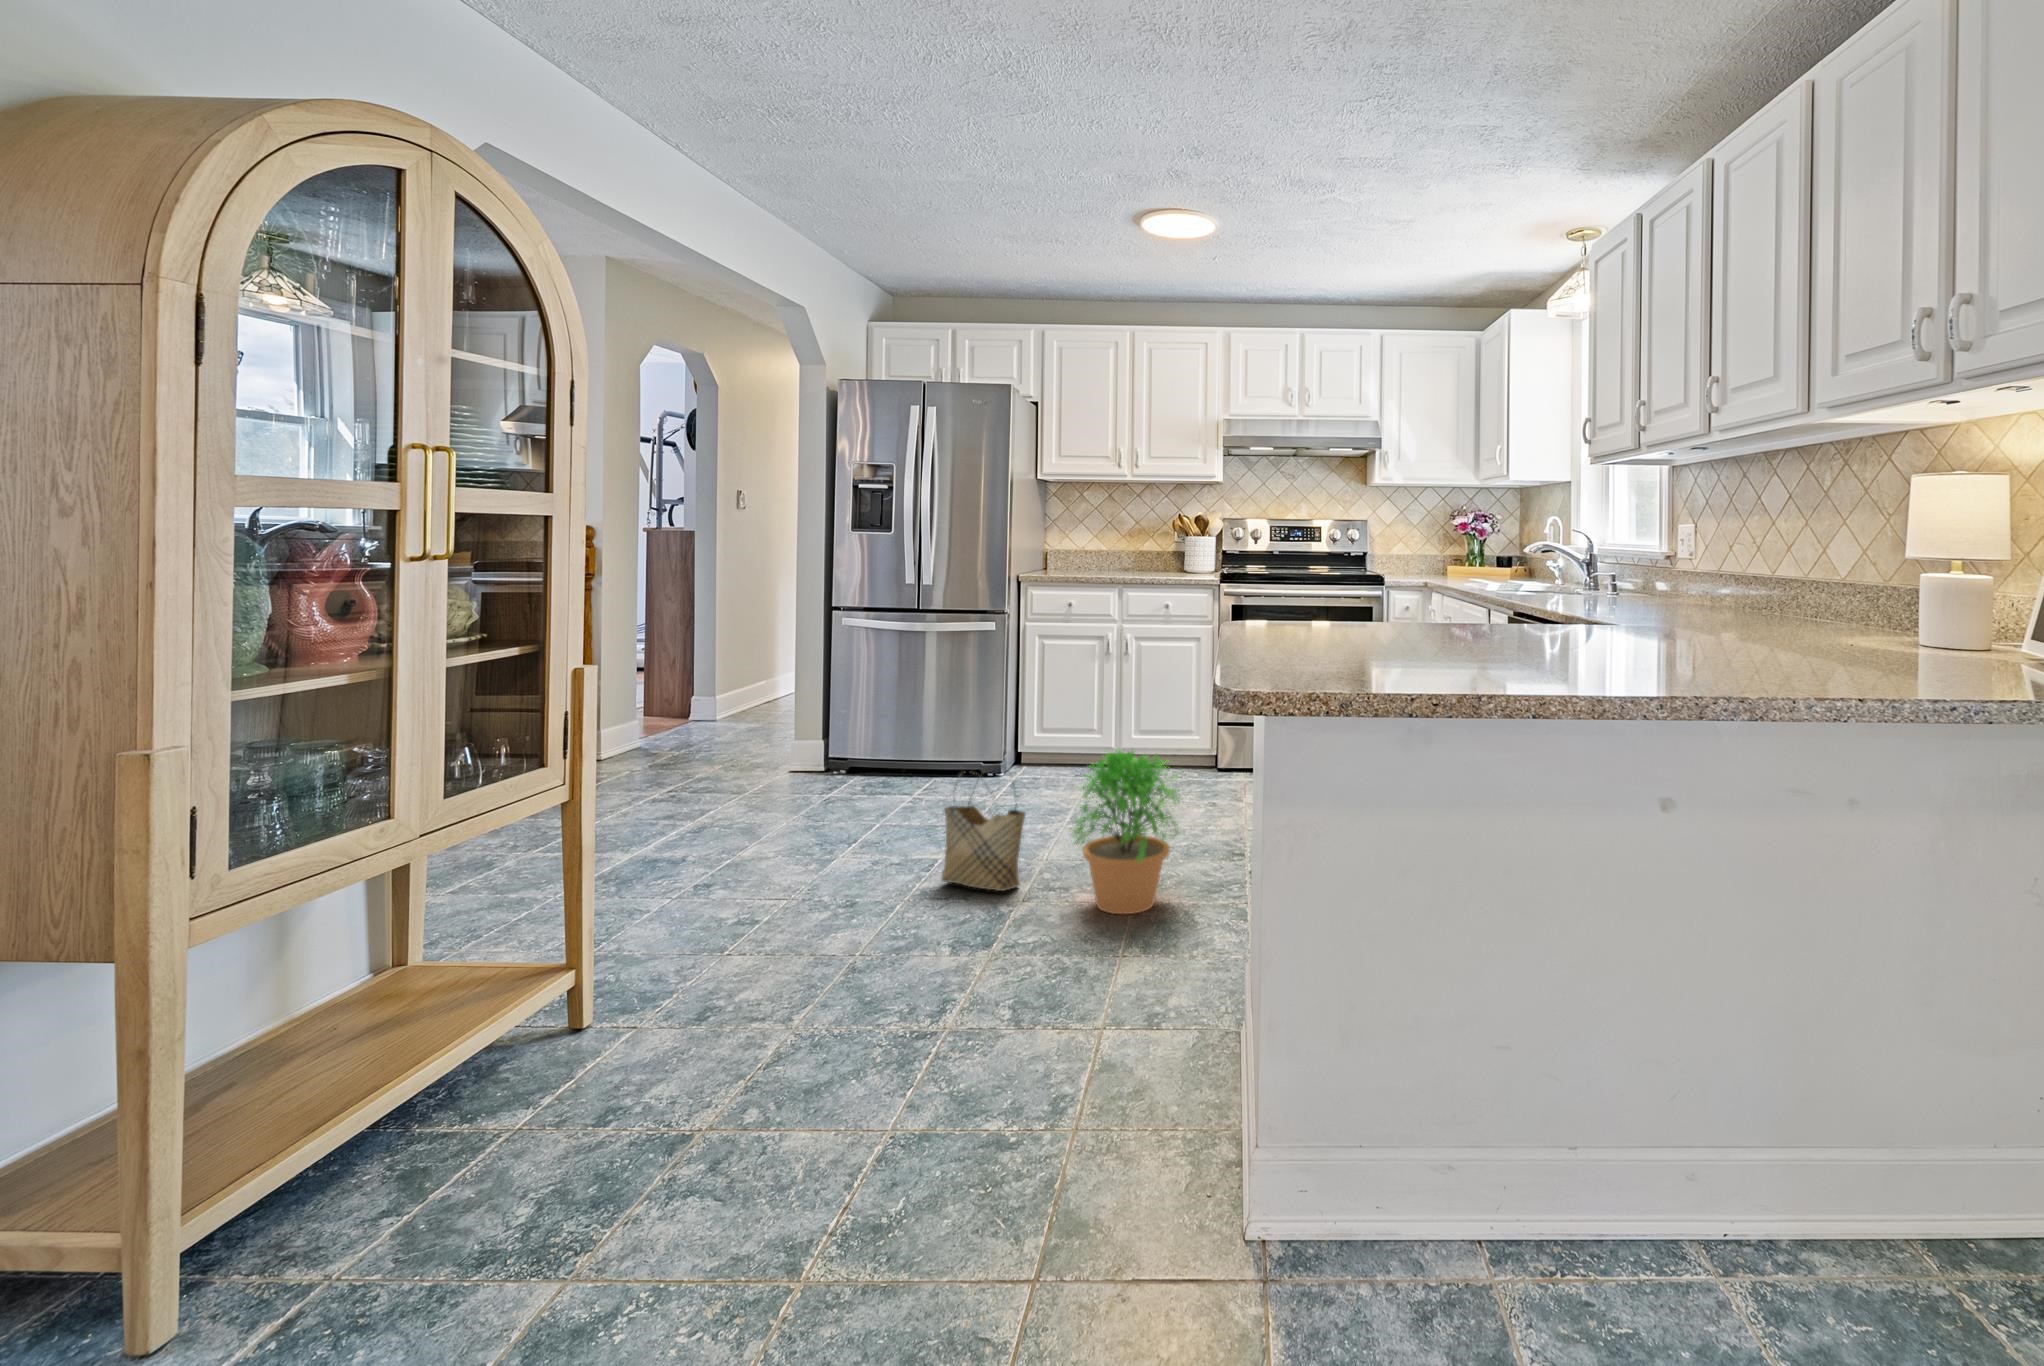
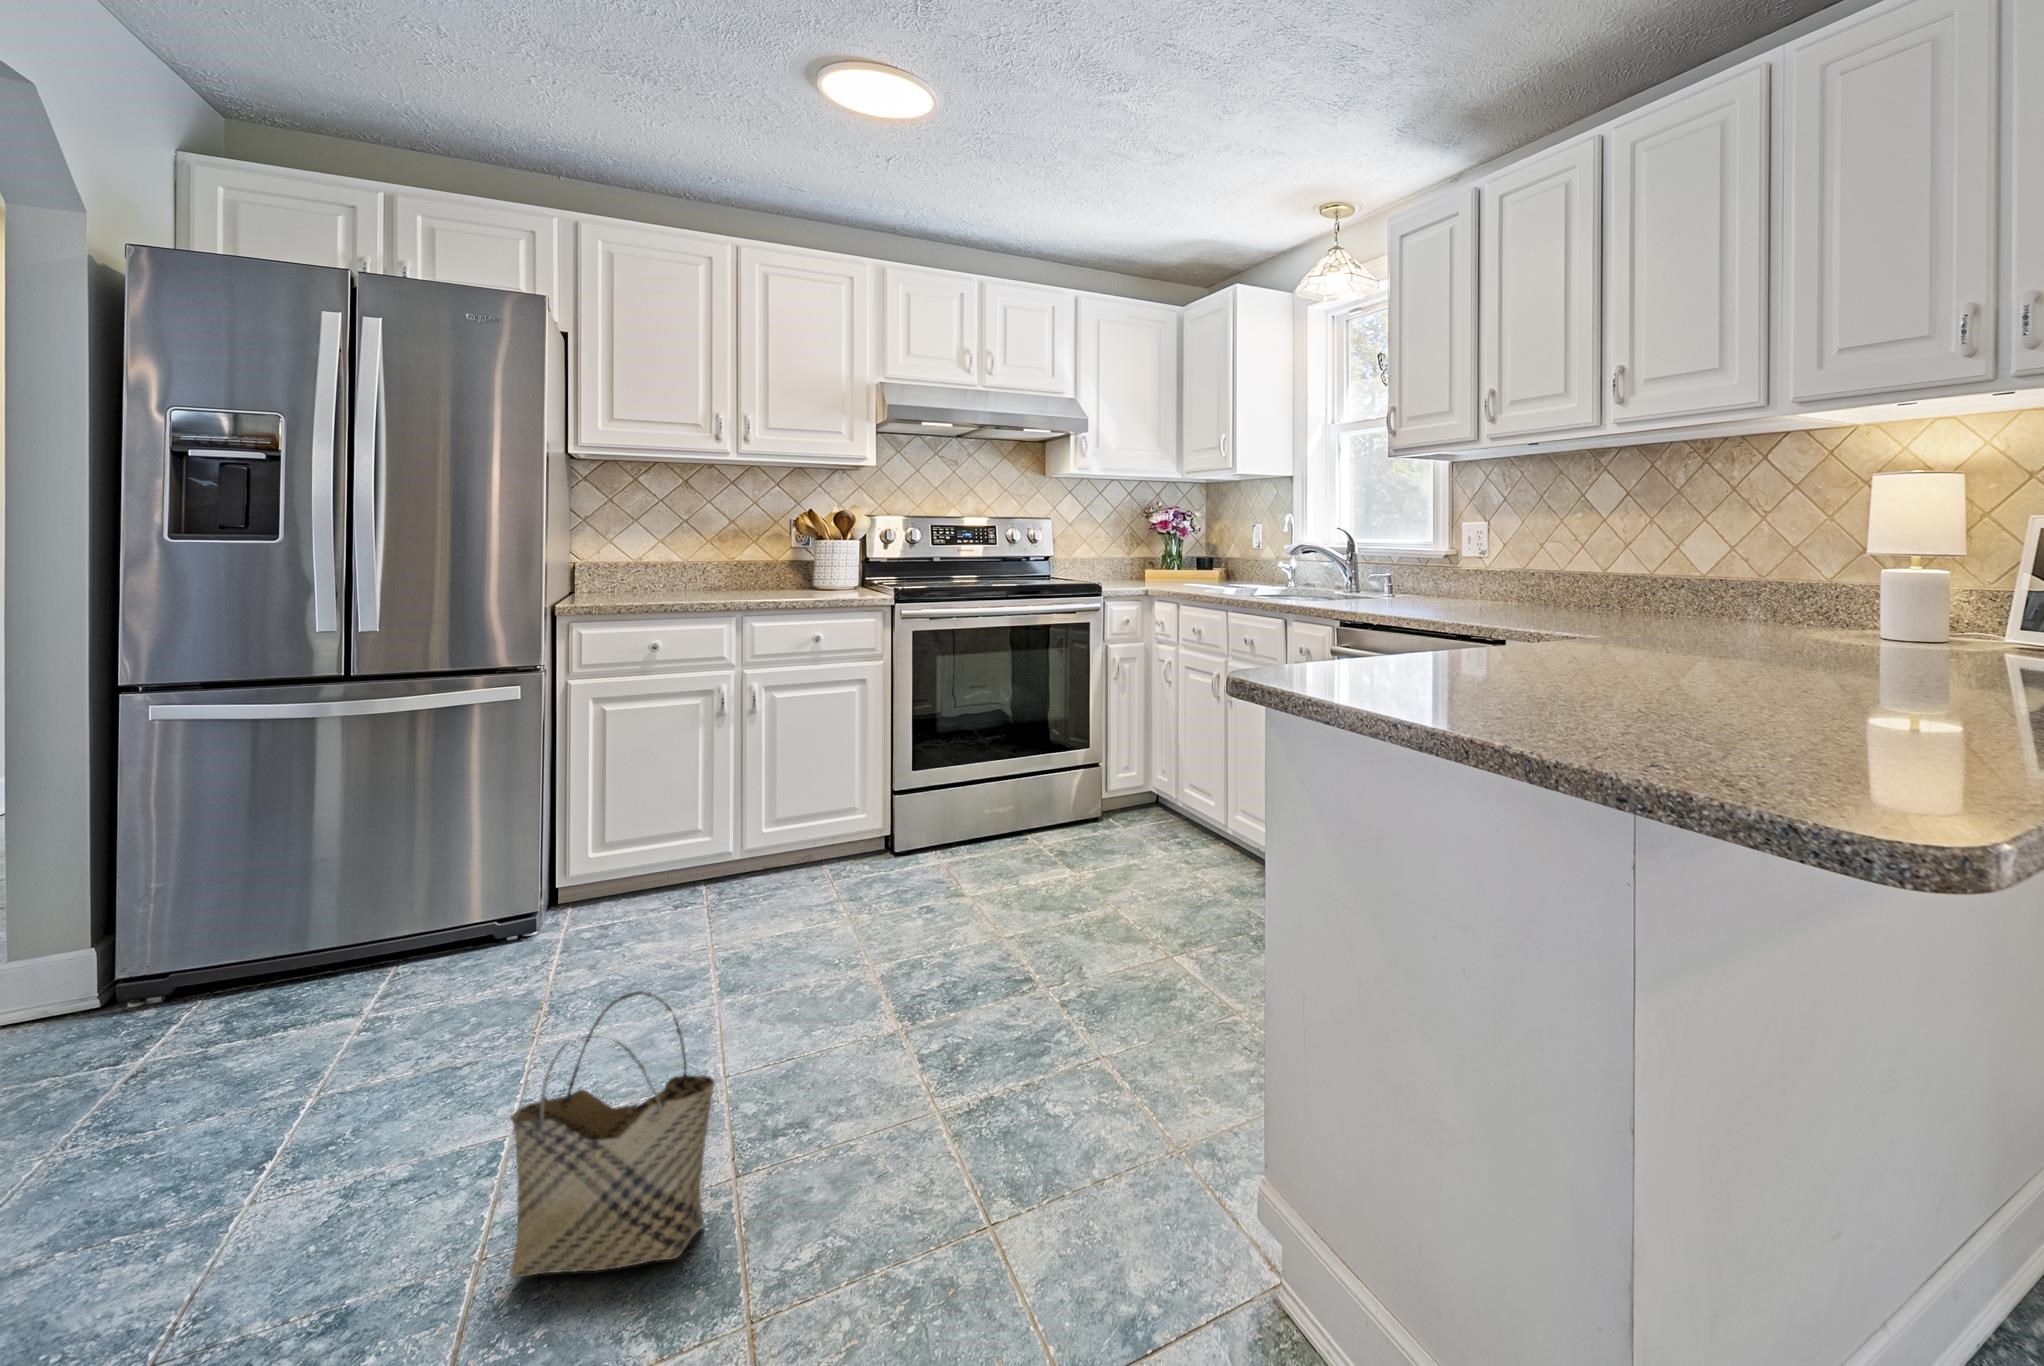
potted plant: present [1073,749,1180,914] -> none [831,916,1054,1239]

